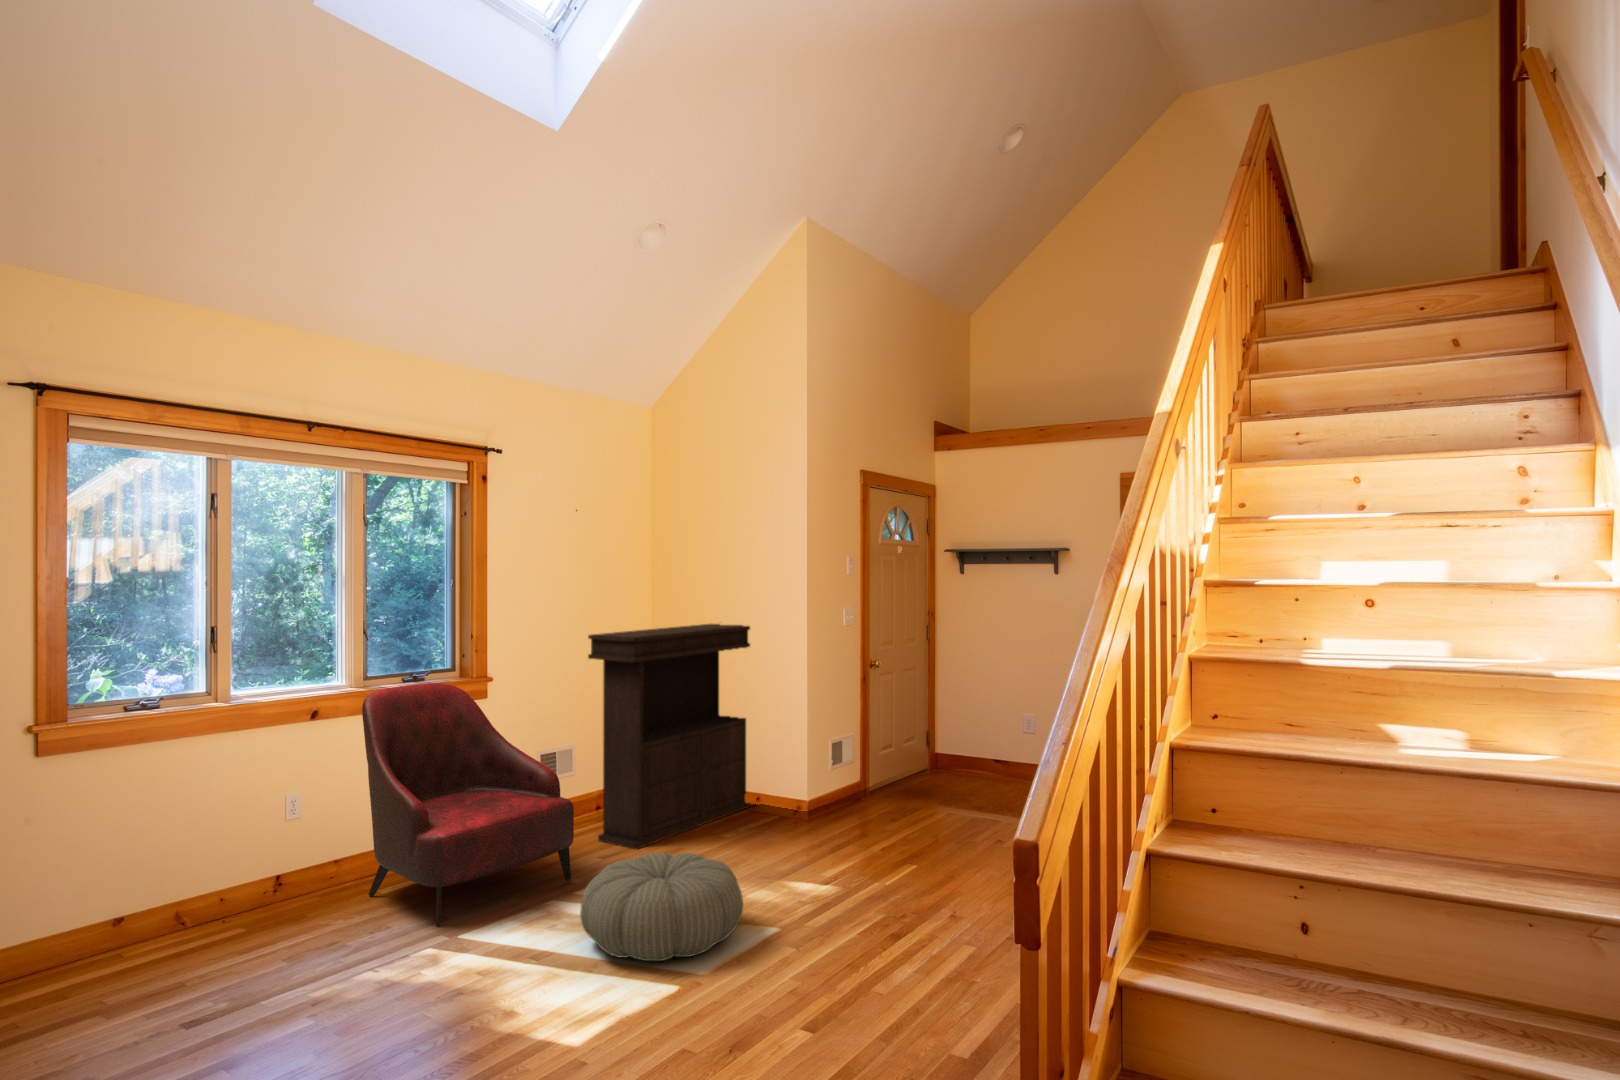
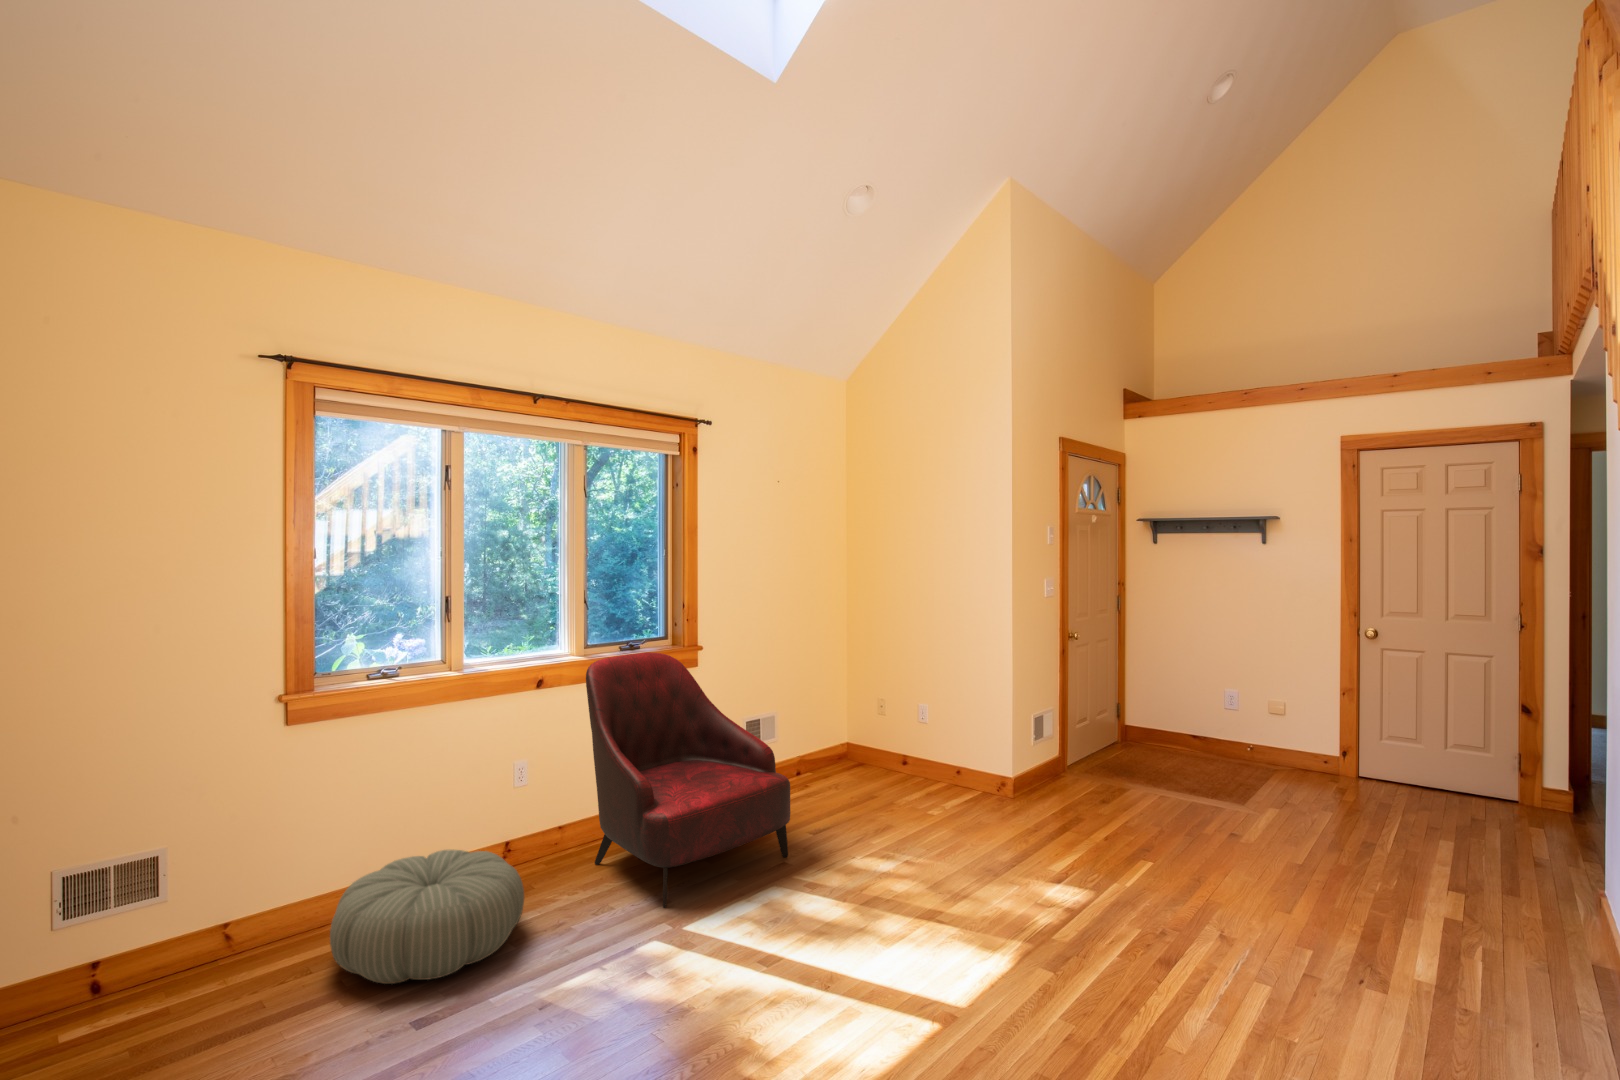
console table: present [588,624,755,849] -> none [795,594,963,824]
pouf: present [580,853,743,961] -> present [330,850,524,984]

